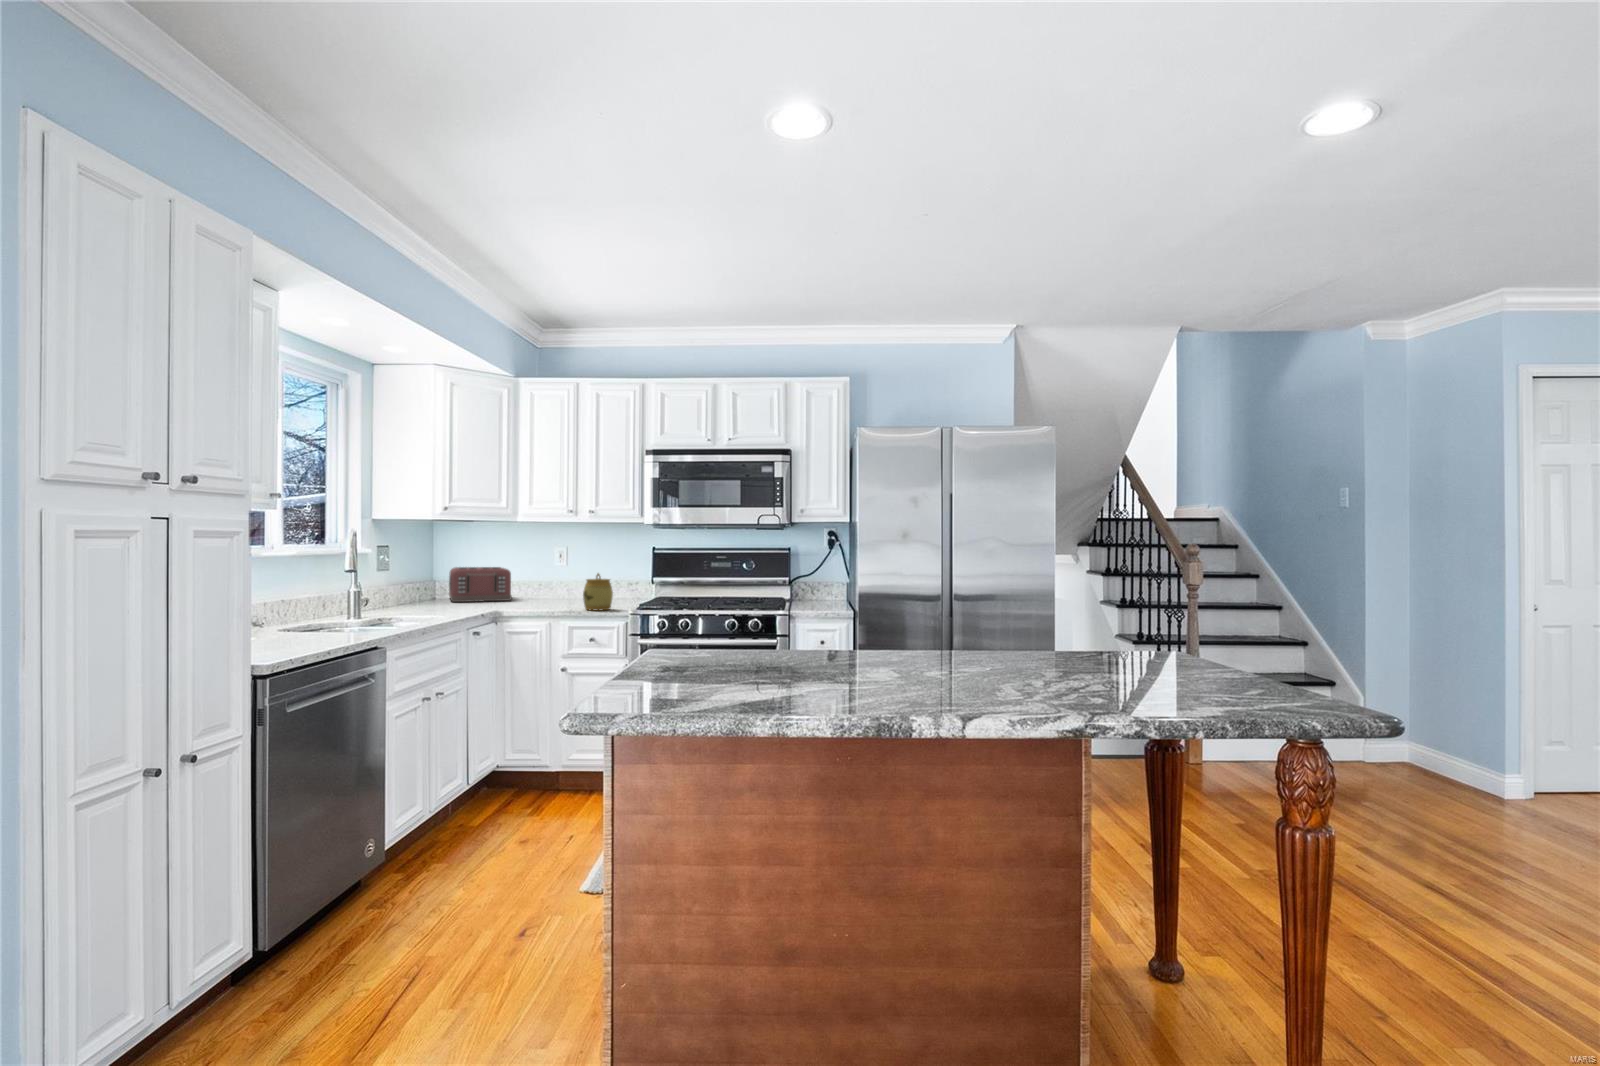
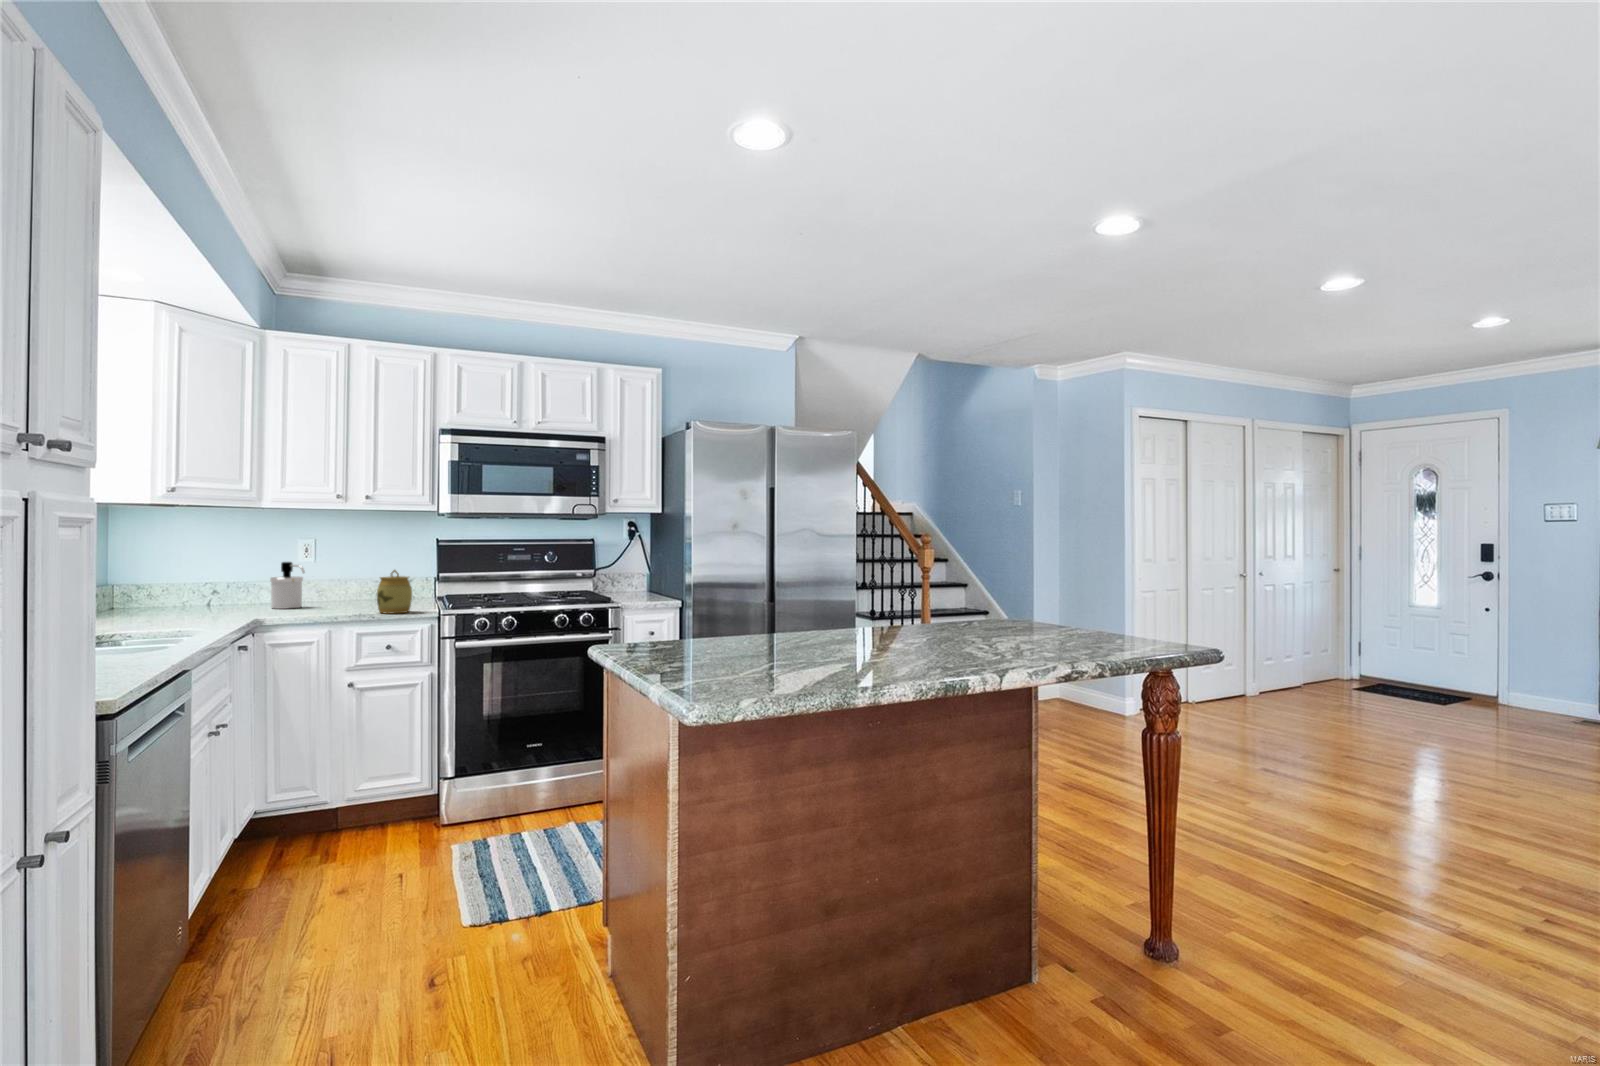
soap dispenser: none [523,565,547,603] -> present [270,562,305,609]
toaster: present [449,567,512,602] -> none [145,566,250,612]

